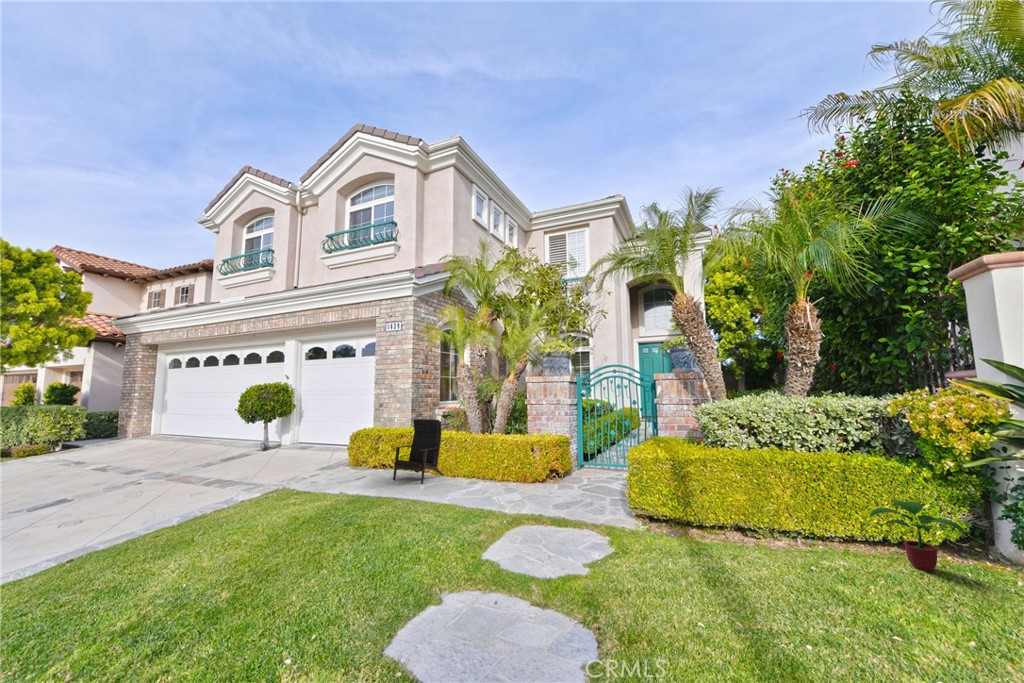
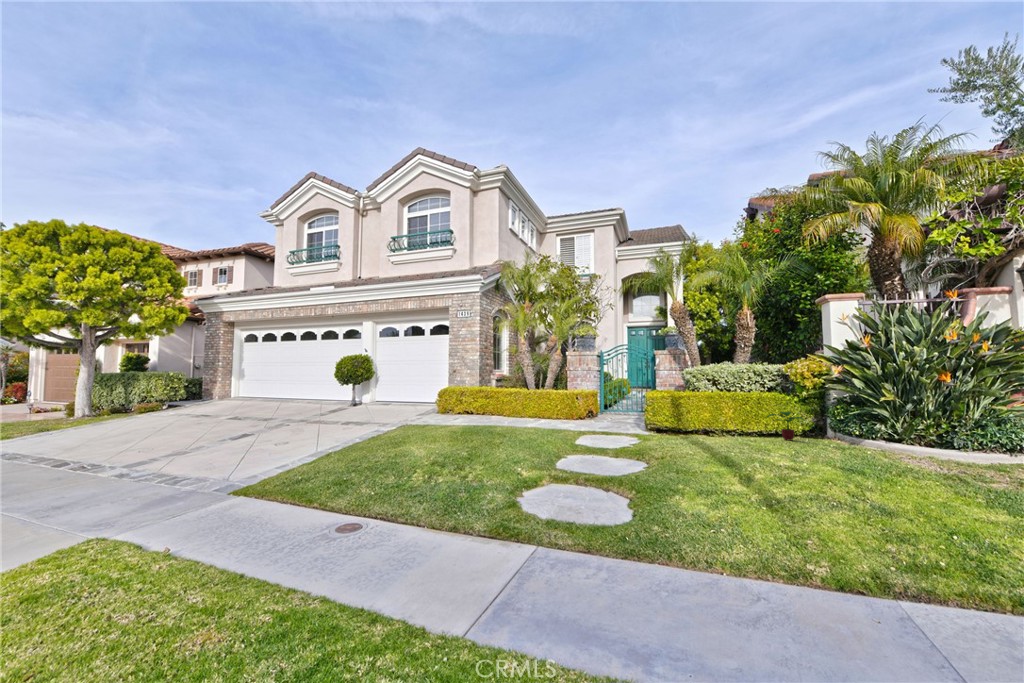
lounge chair: present [392,419,444,483] -> none [482,380,515,420]

